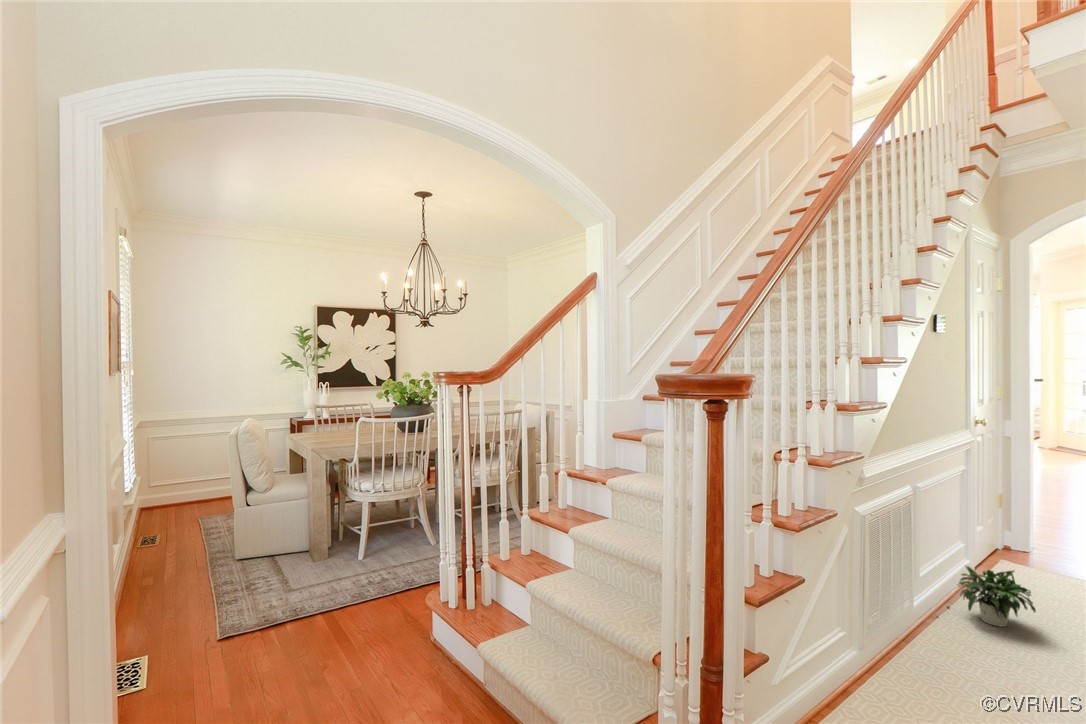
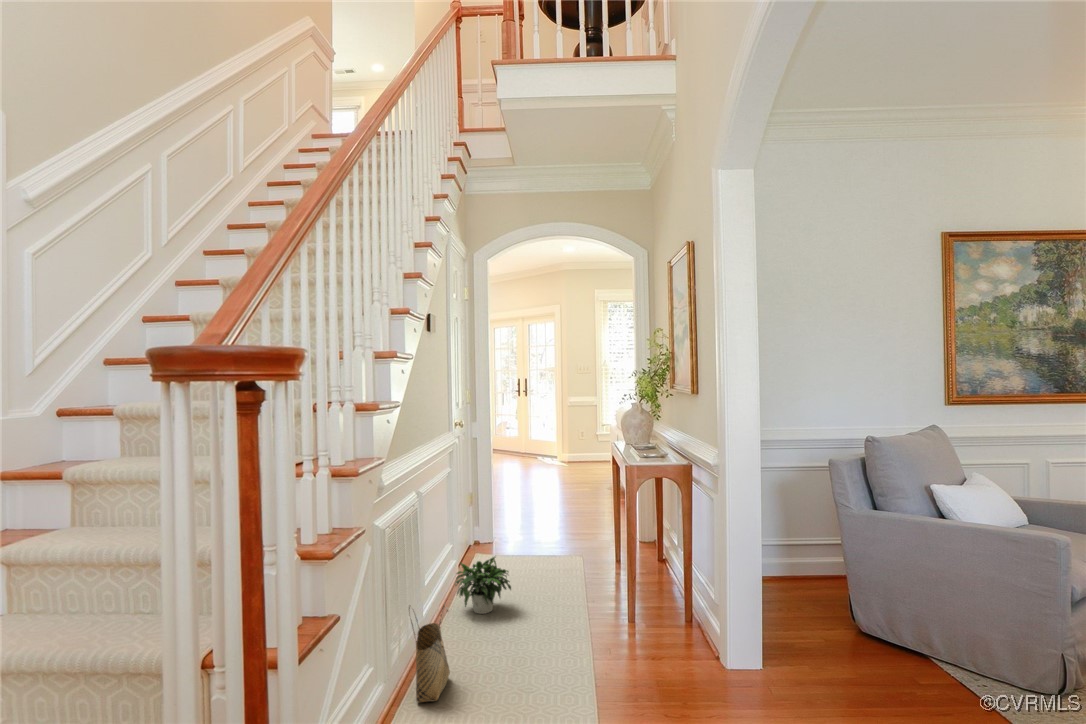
woven basket: none [889,590,936,689] -> present [409,605,450,702]

